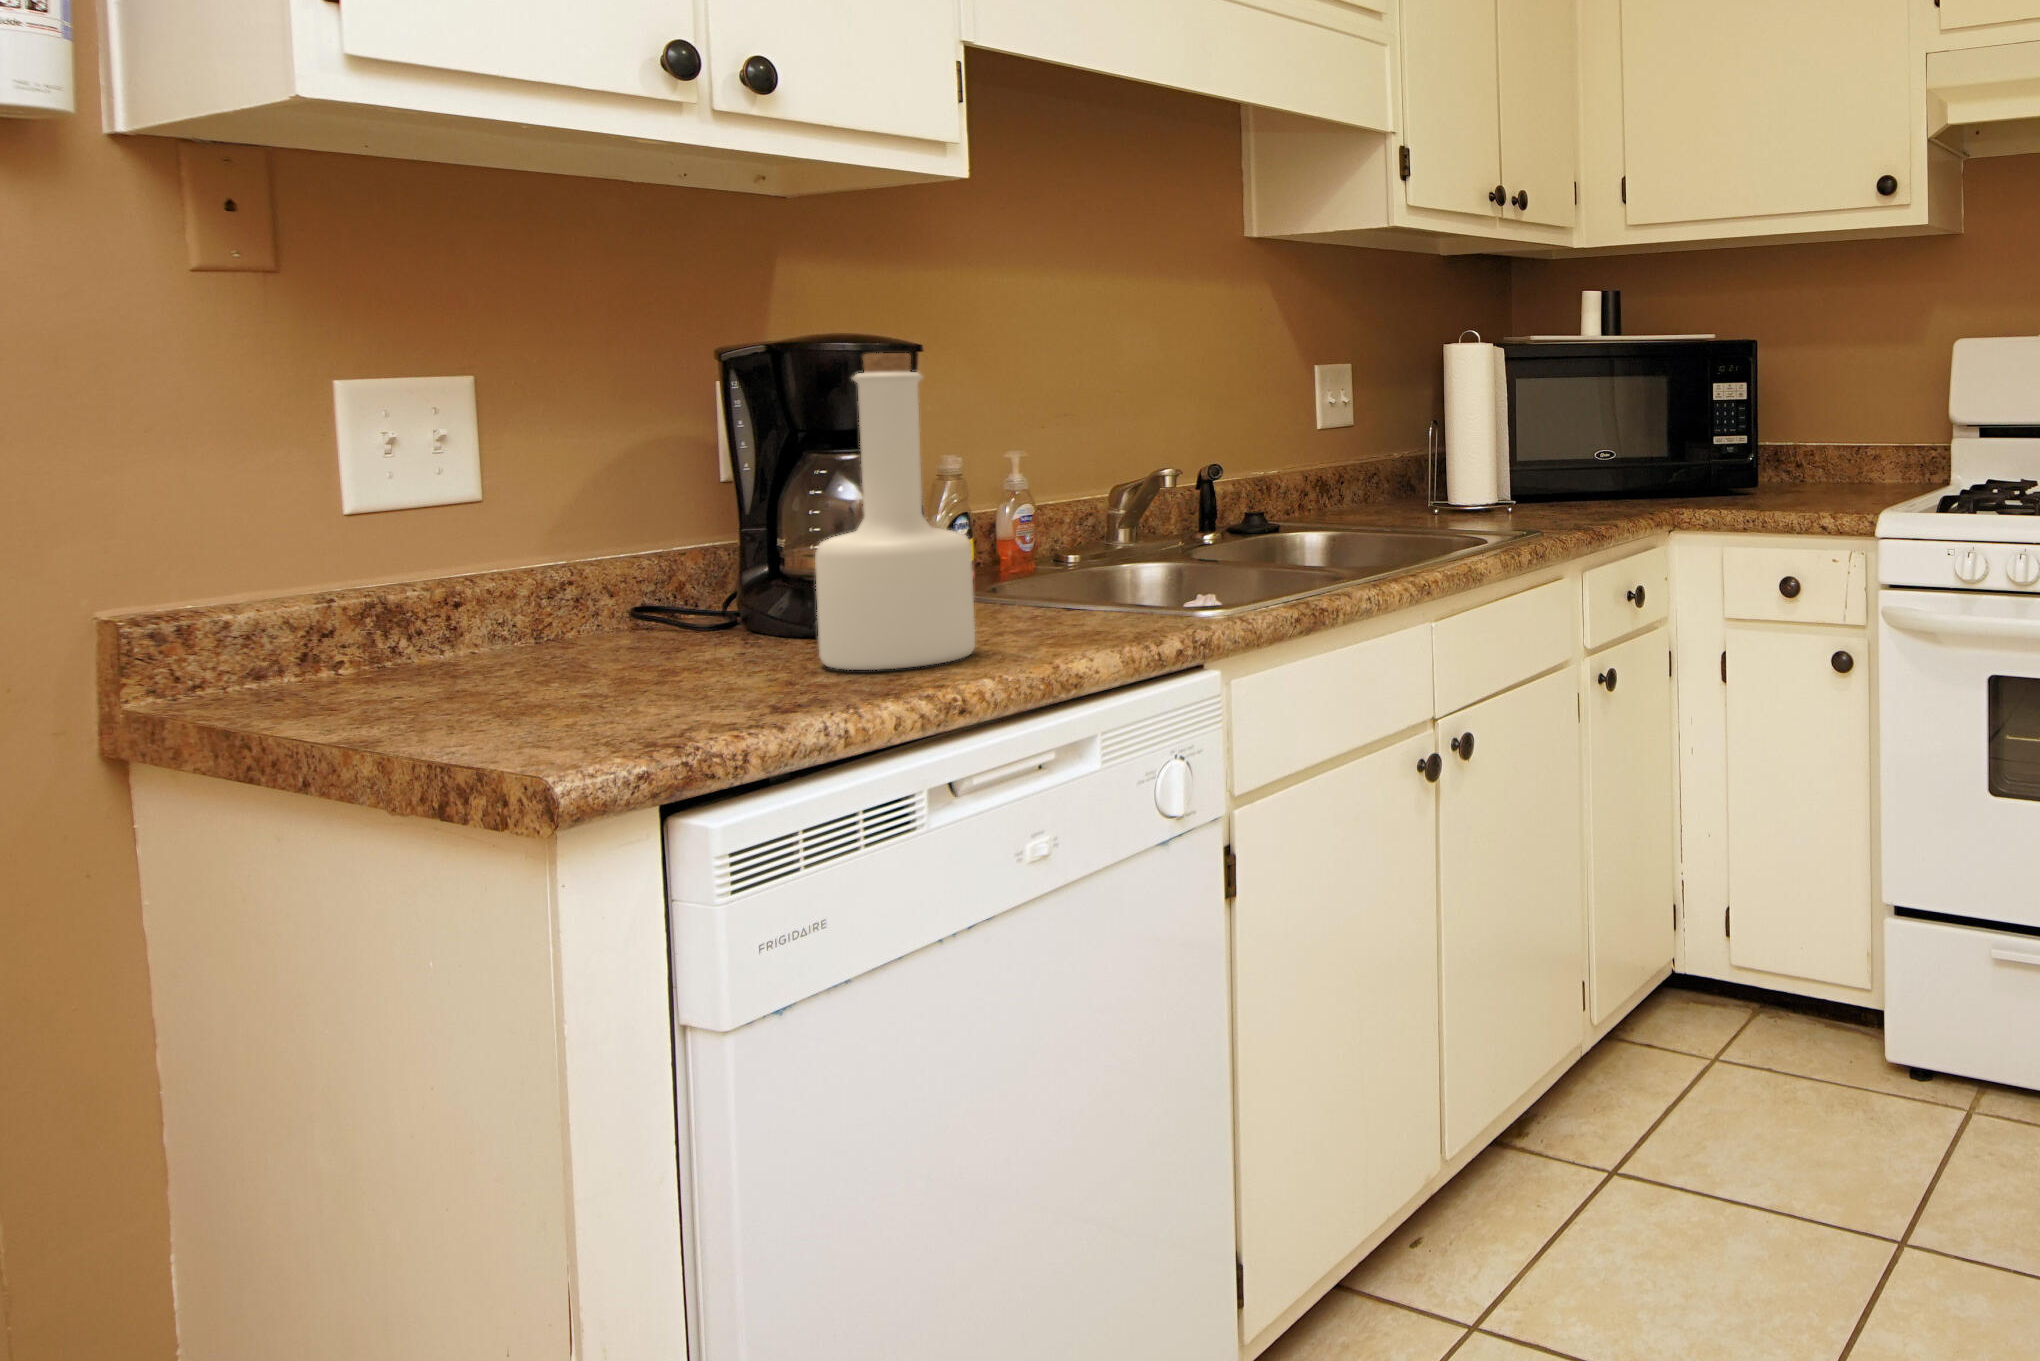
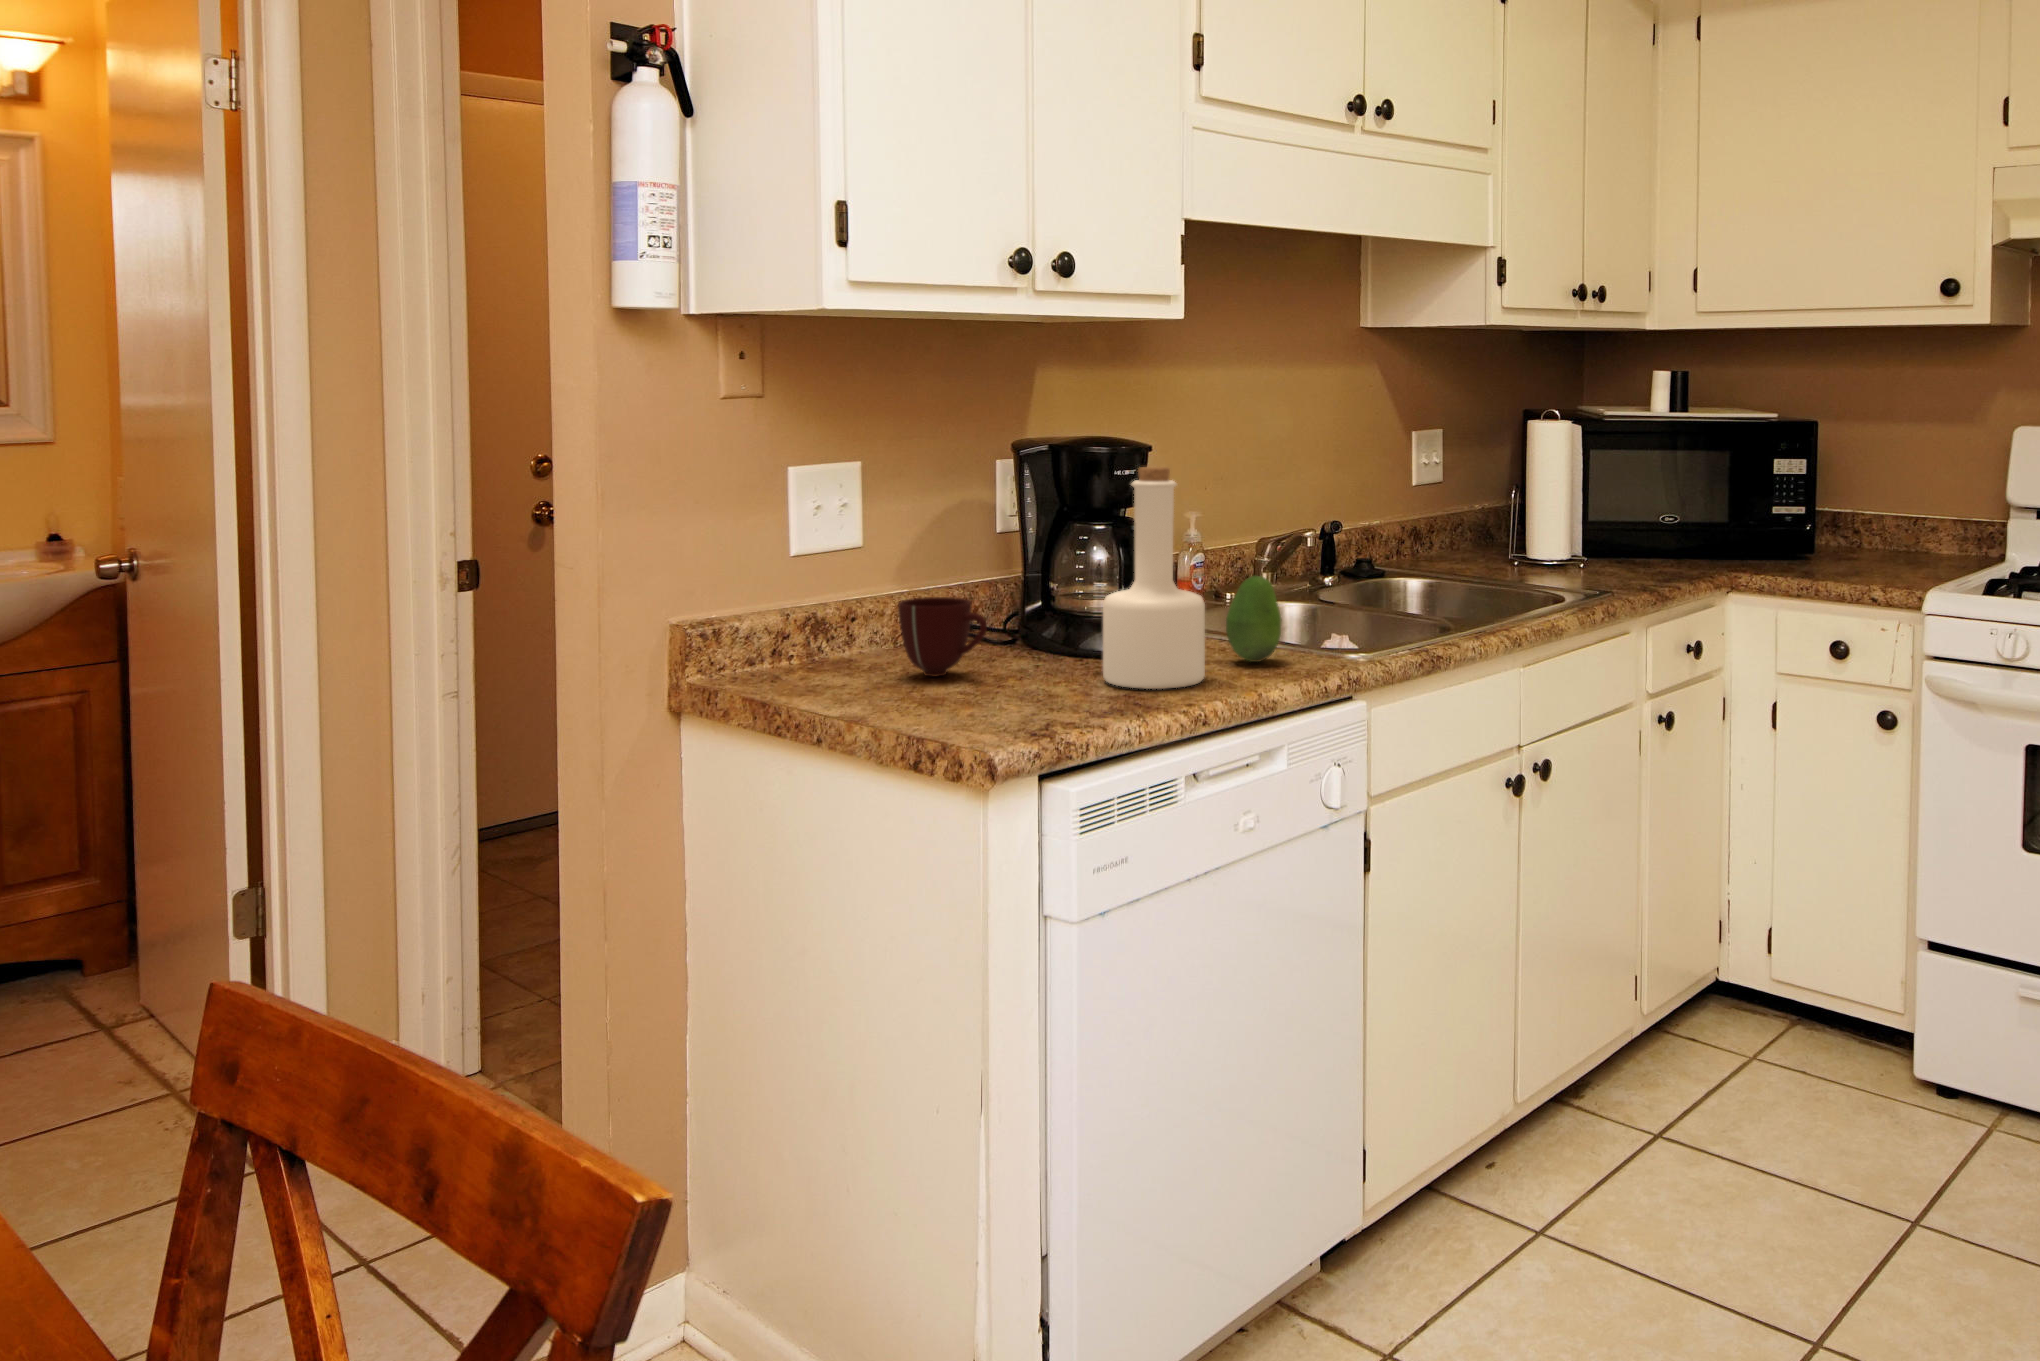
fruit: none [1017,509,1095,627] -> present [1226,576,1282,662]
mug: none [494,559,638,676] -> present [898,597,987,677]

